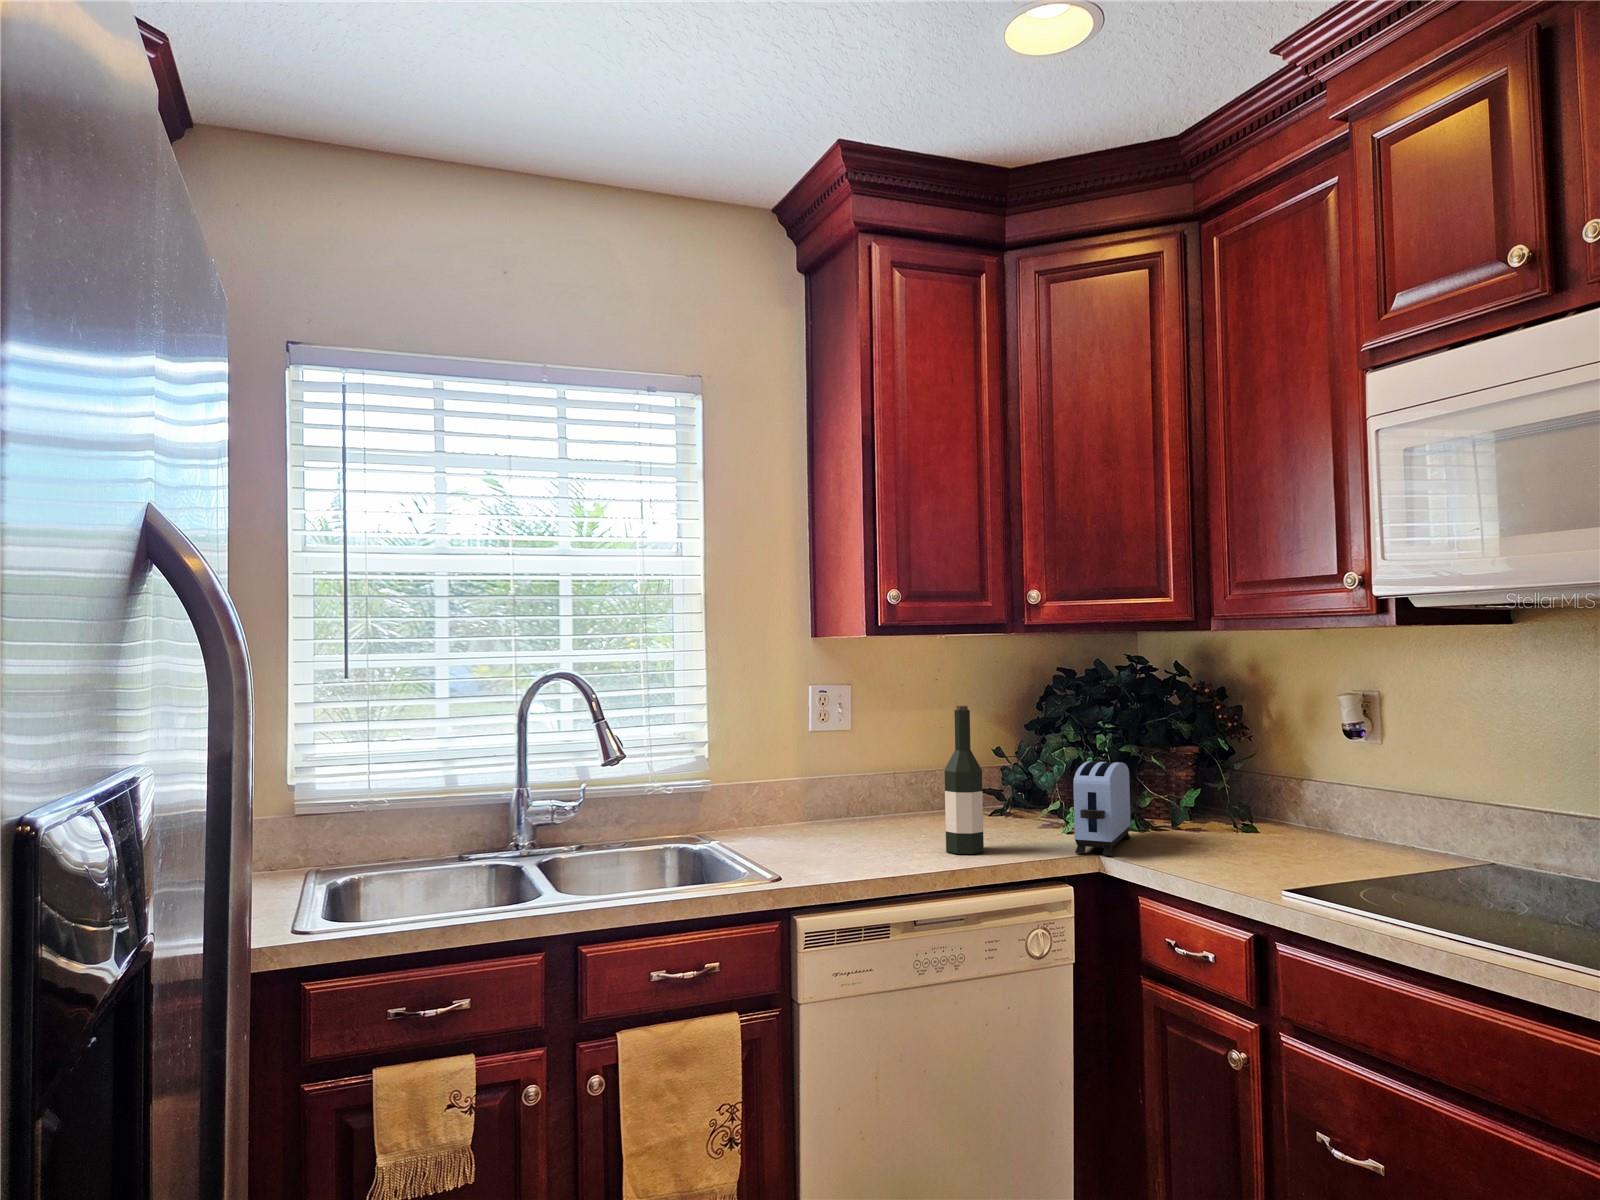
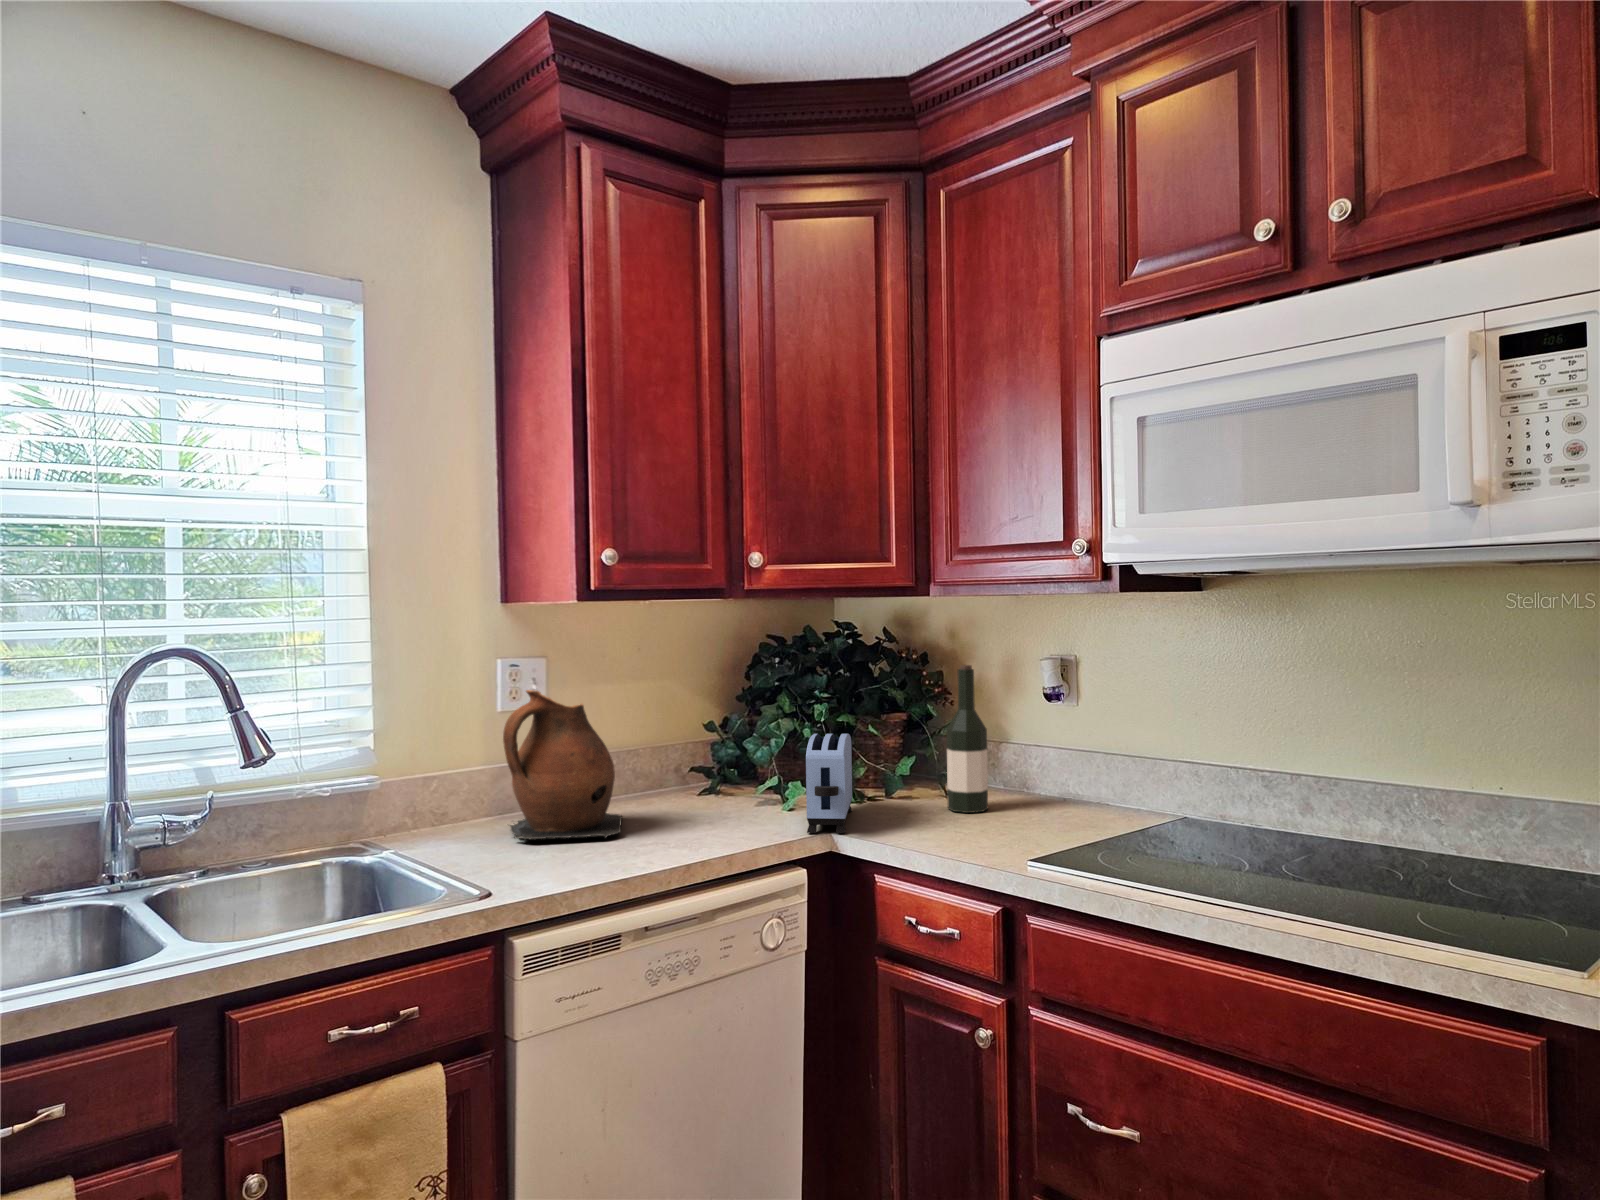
wine bottle: present [945,706,984,854] -> present [947,665,988,813]
ceramic pitcher: none [807,712,914,846] -> present [503,690,622,839]

